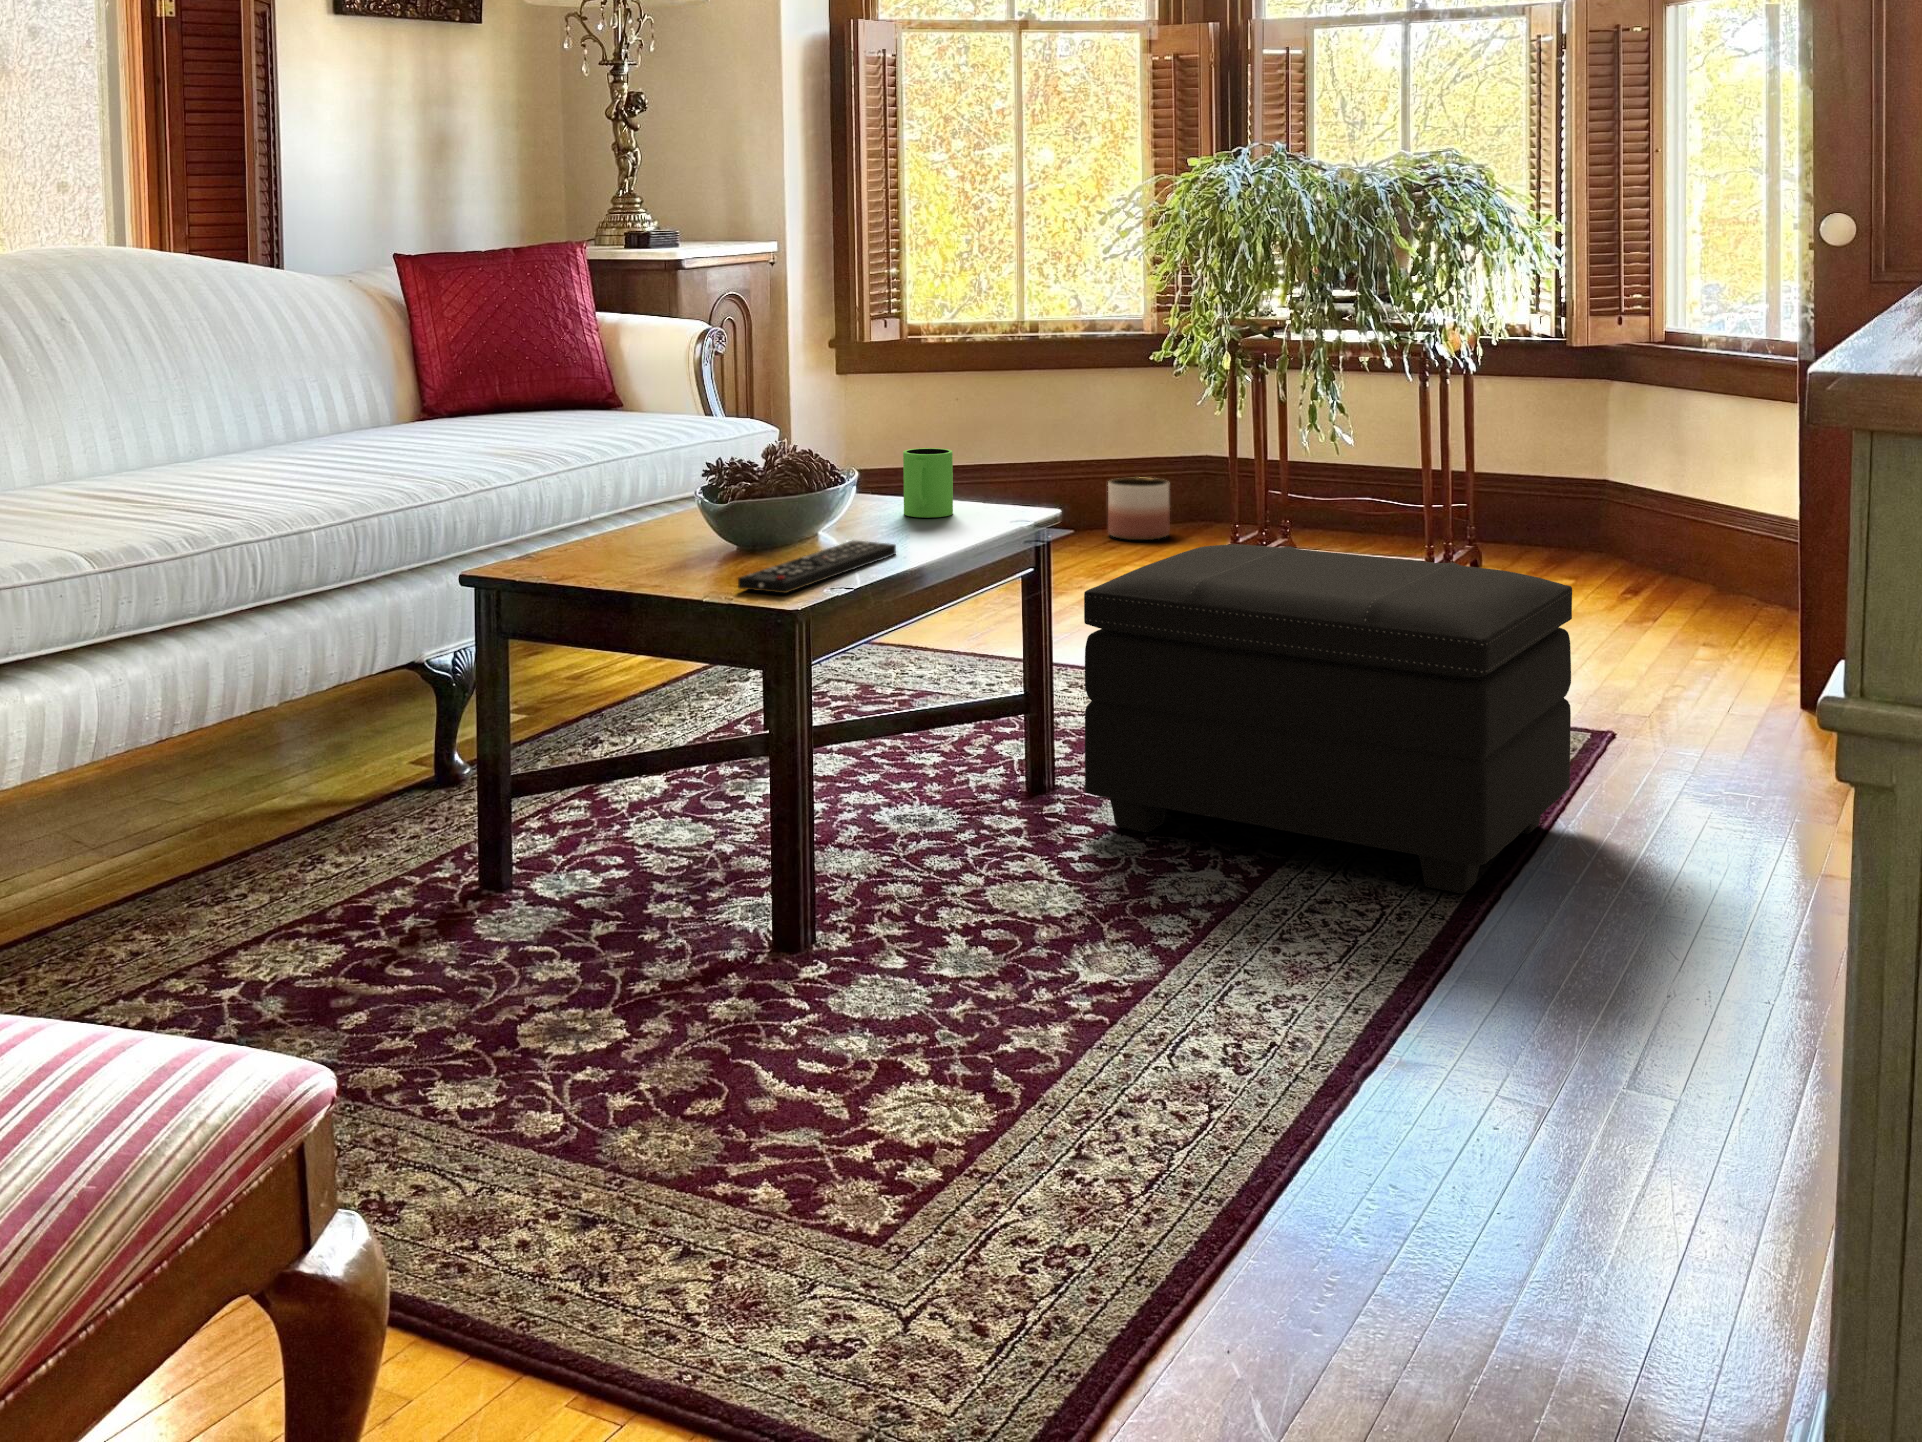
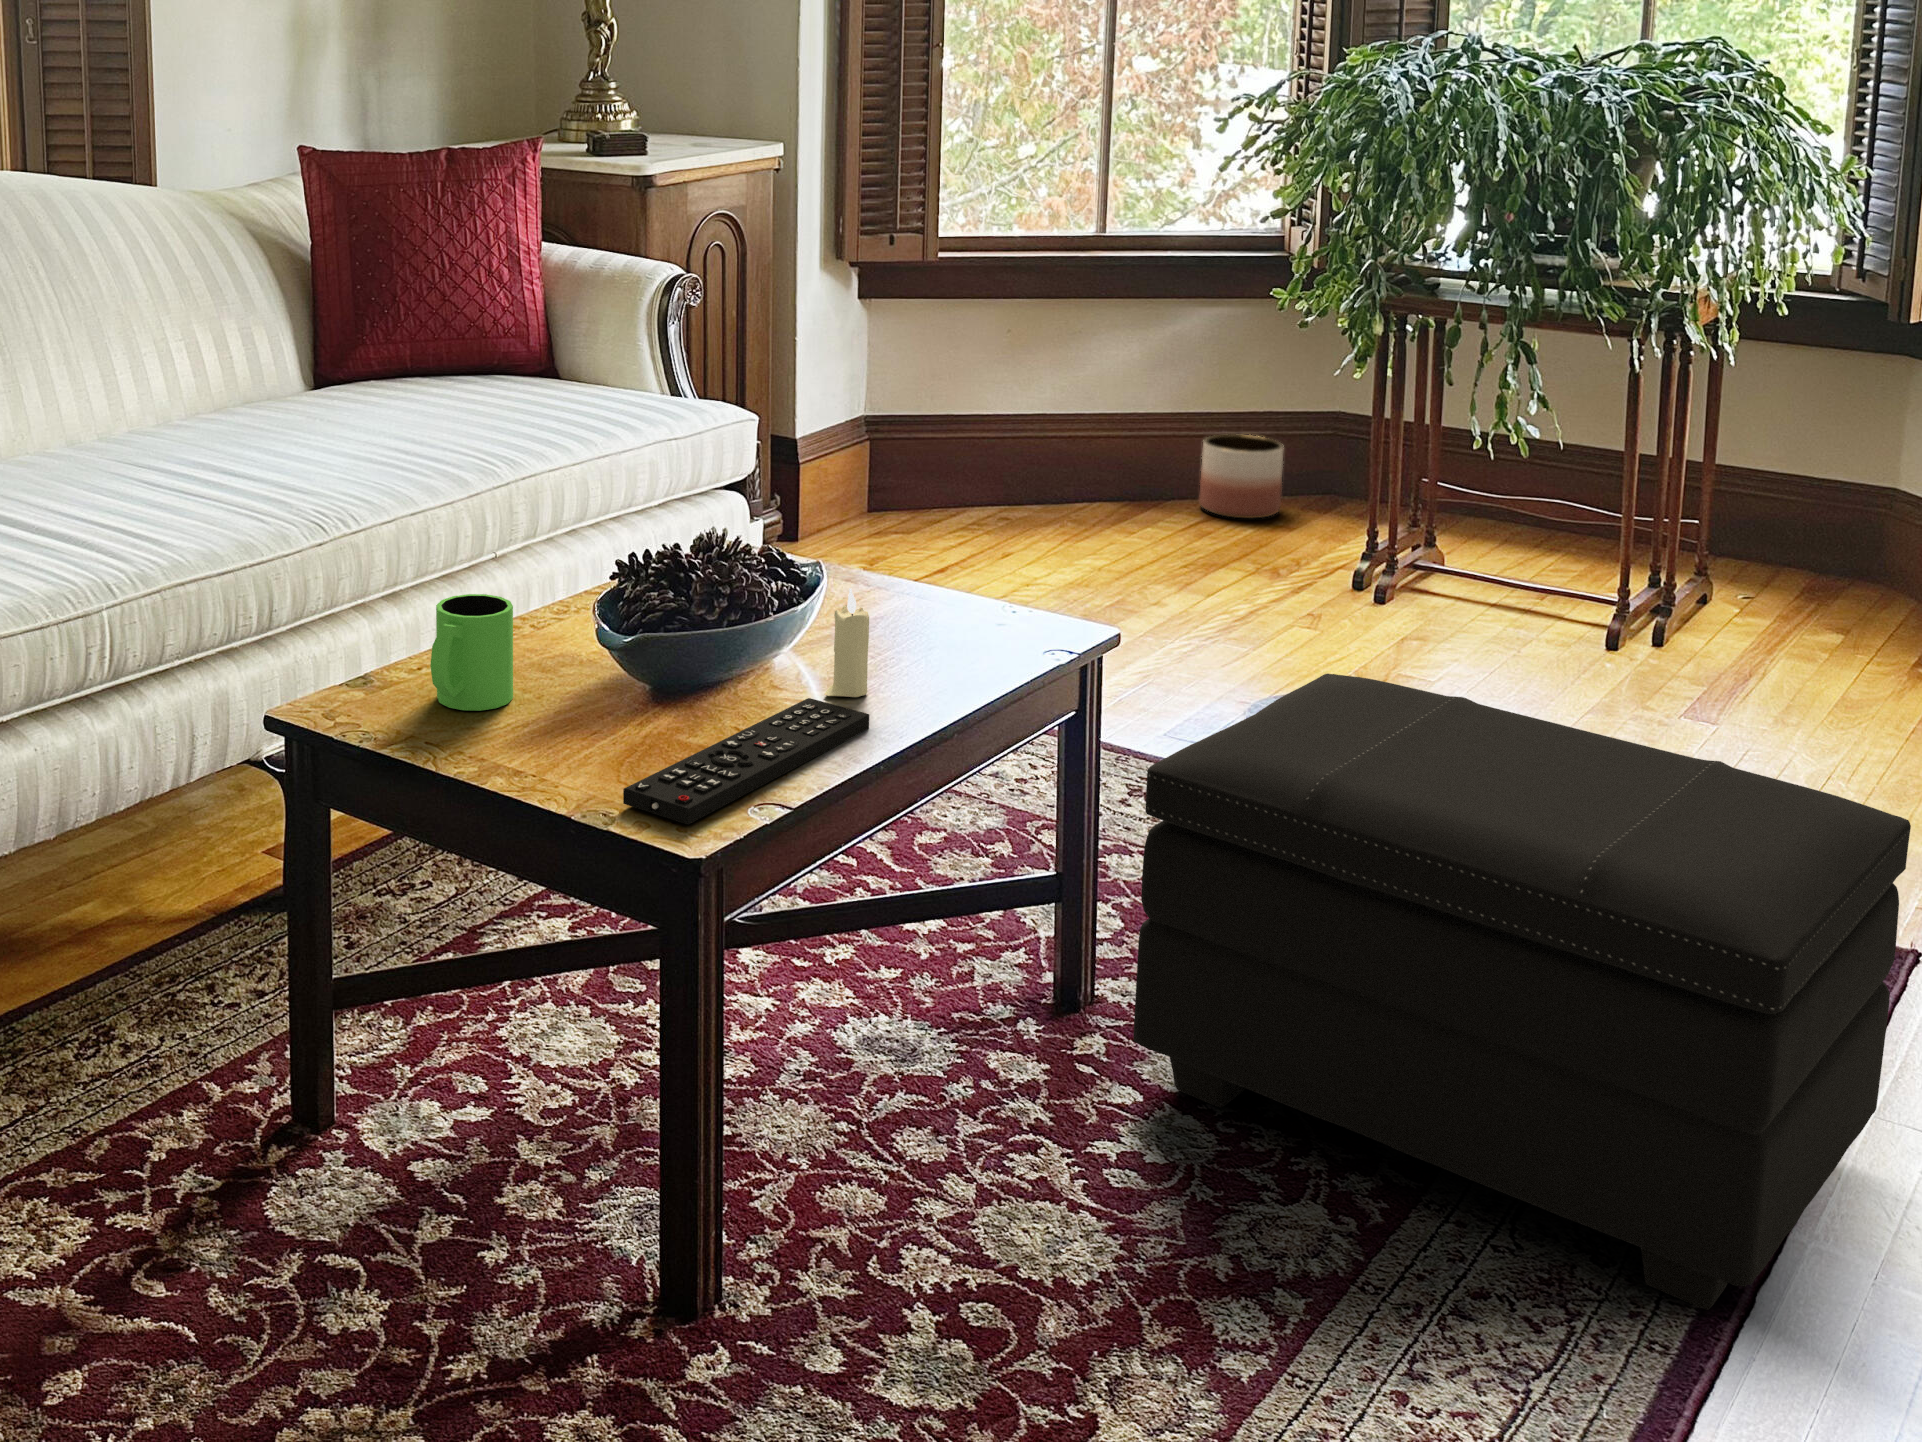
mug: present [903,448,953,518] -> present [430,594,513,711]
candle: none [862,465,891,542] -> present [825,588,869,697]

